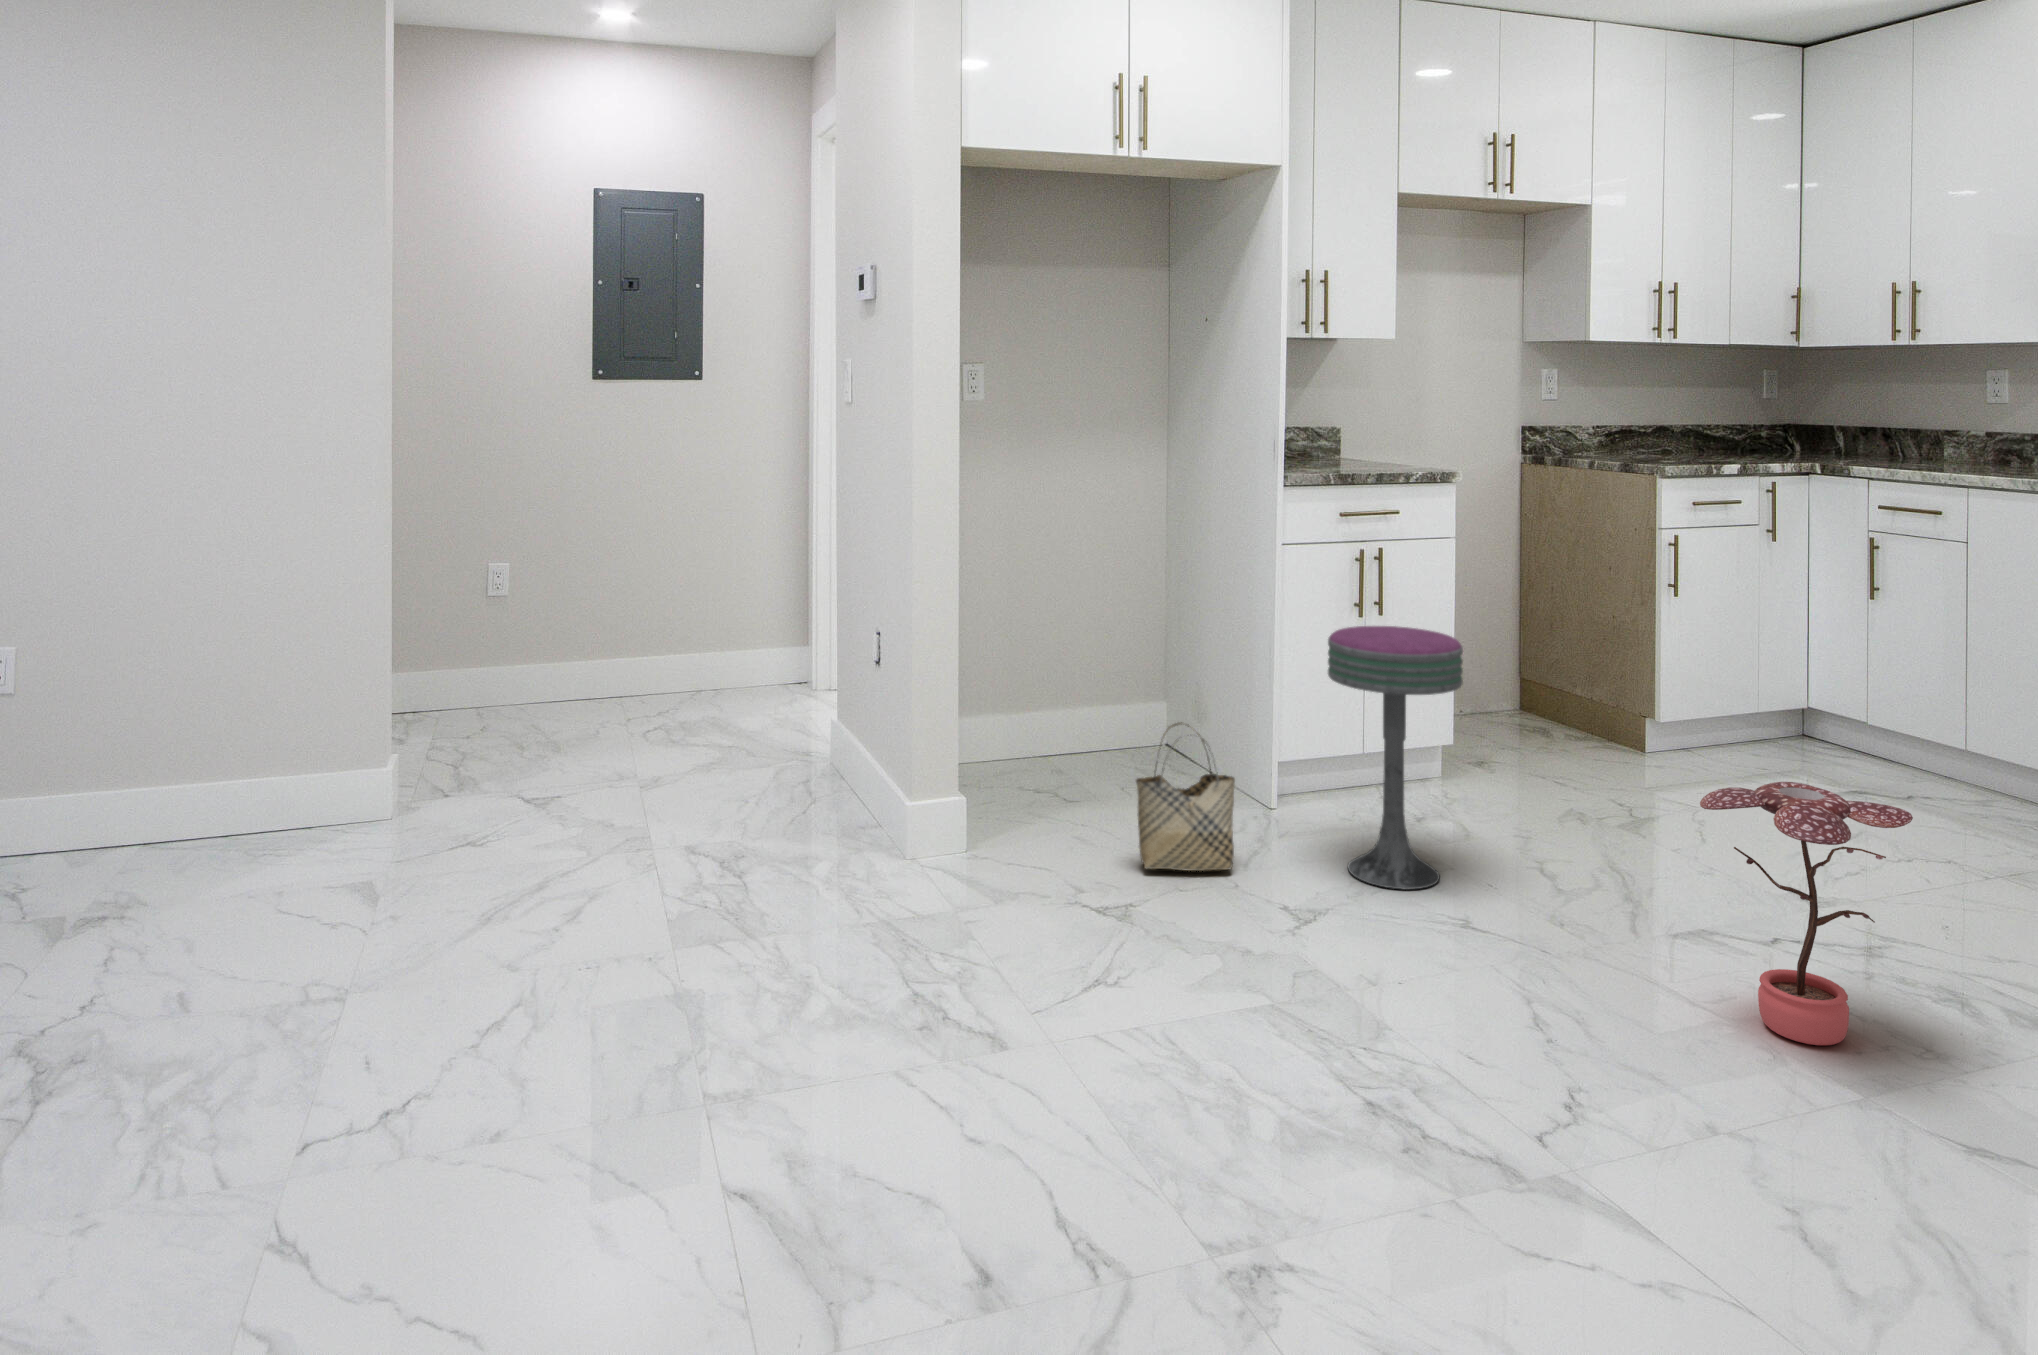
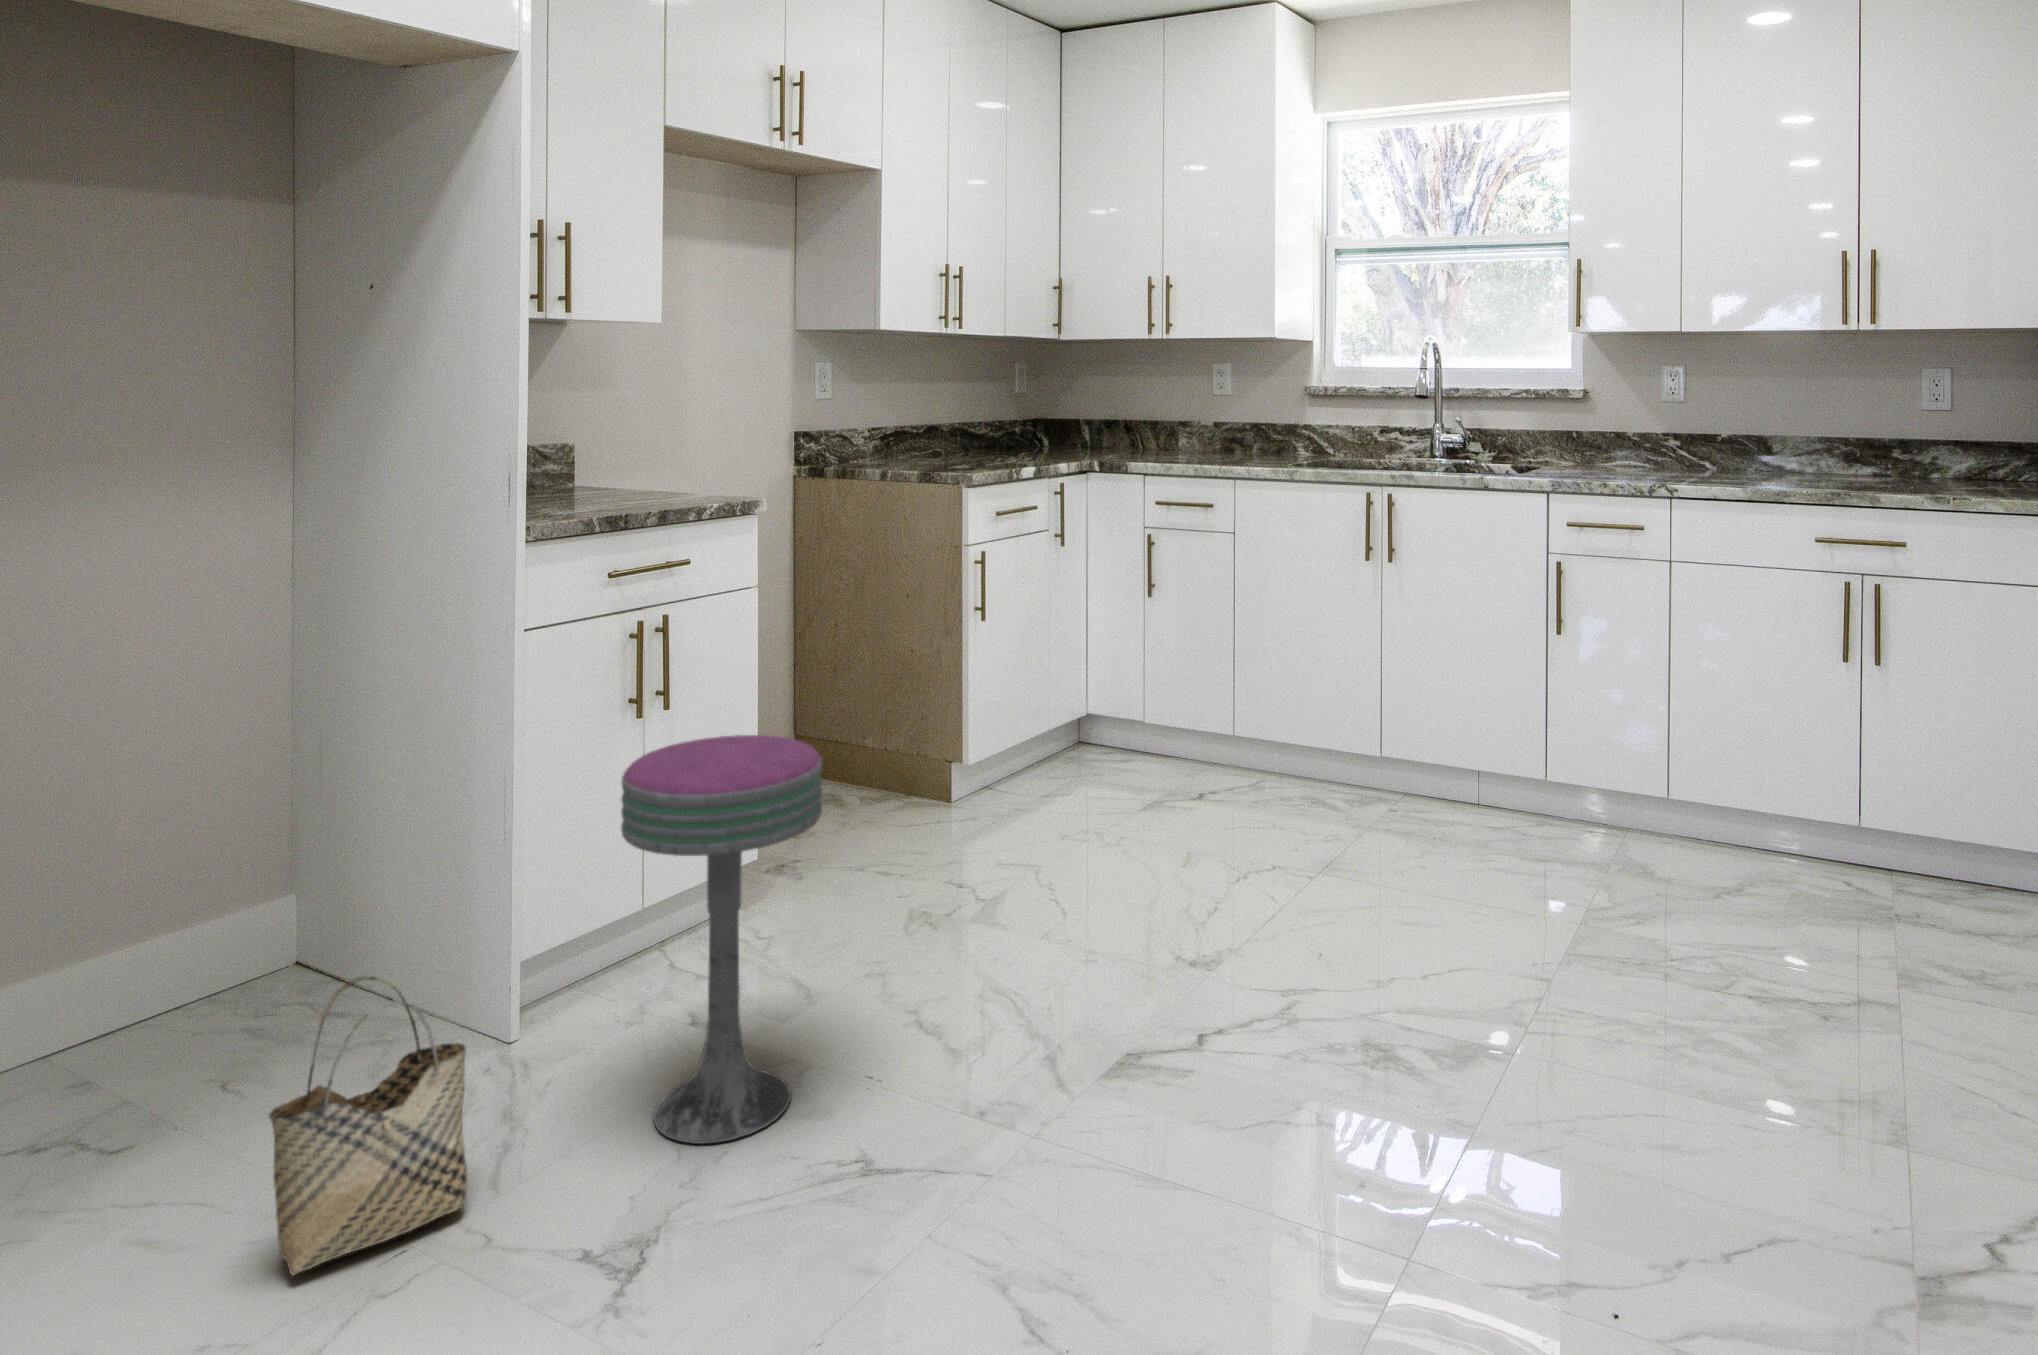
potted plant: present [1700,782,1913,1045] -> none [1178,866,1390,1207]

